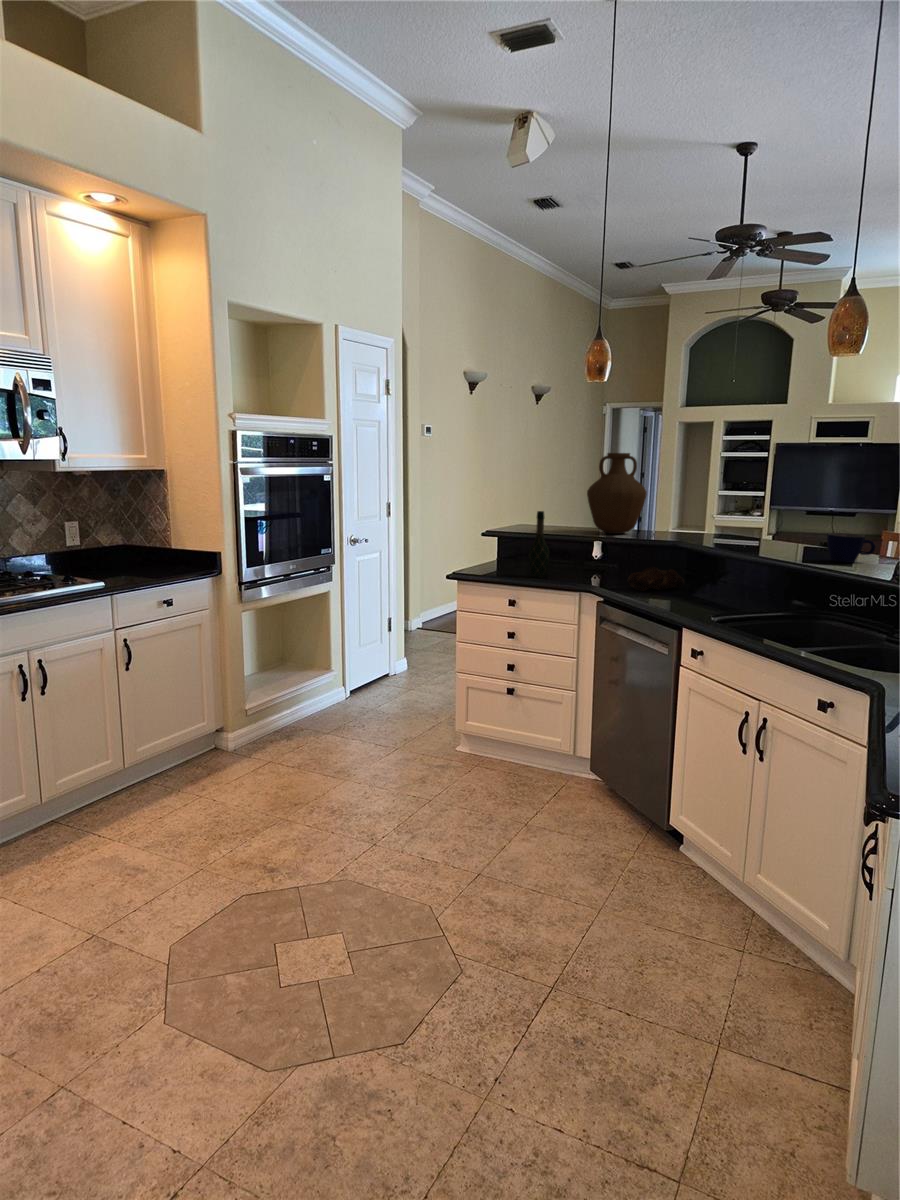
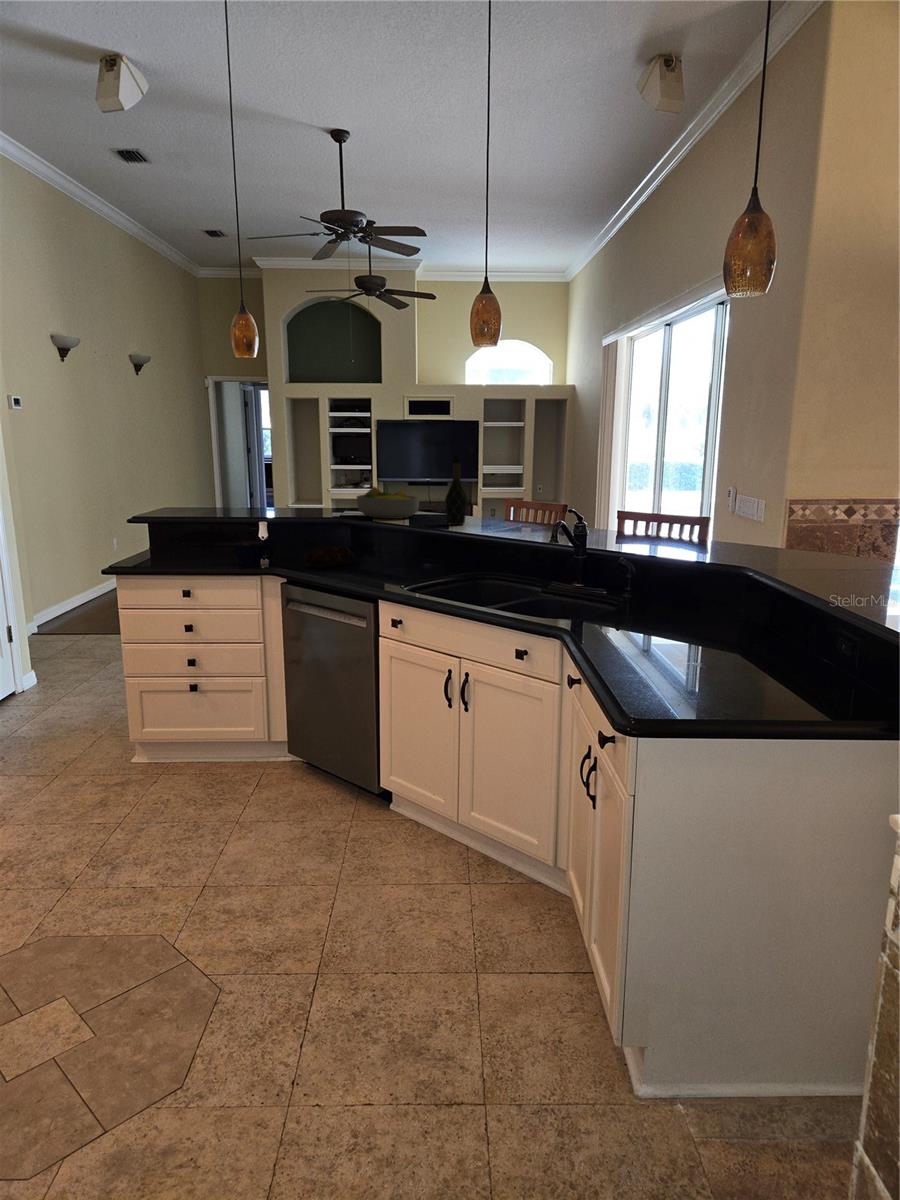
vase: present [587,453,647,534] -> none [241,431,302,514]
wine bottle: present [529,511,550,578] -> present [445,454,467,525]
fruit bowl: none [697,511,767,546] -> present [356,487,420,519]
cup: present [827,533,875,563] -> present [235,541,274,567]

